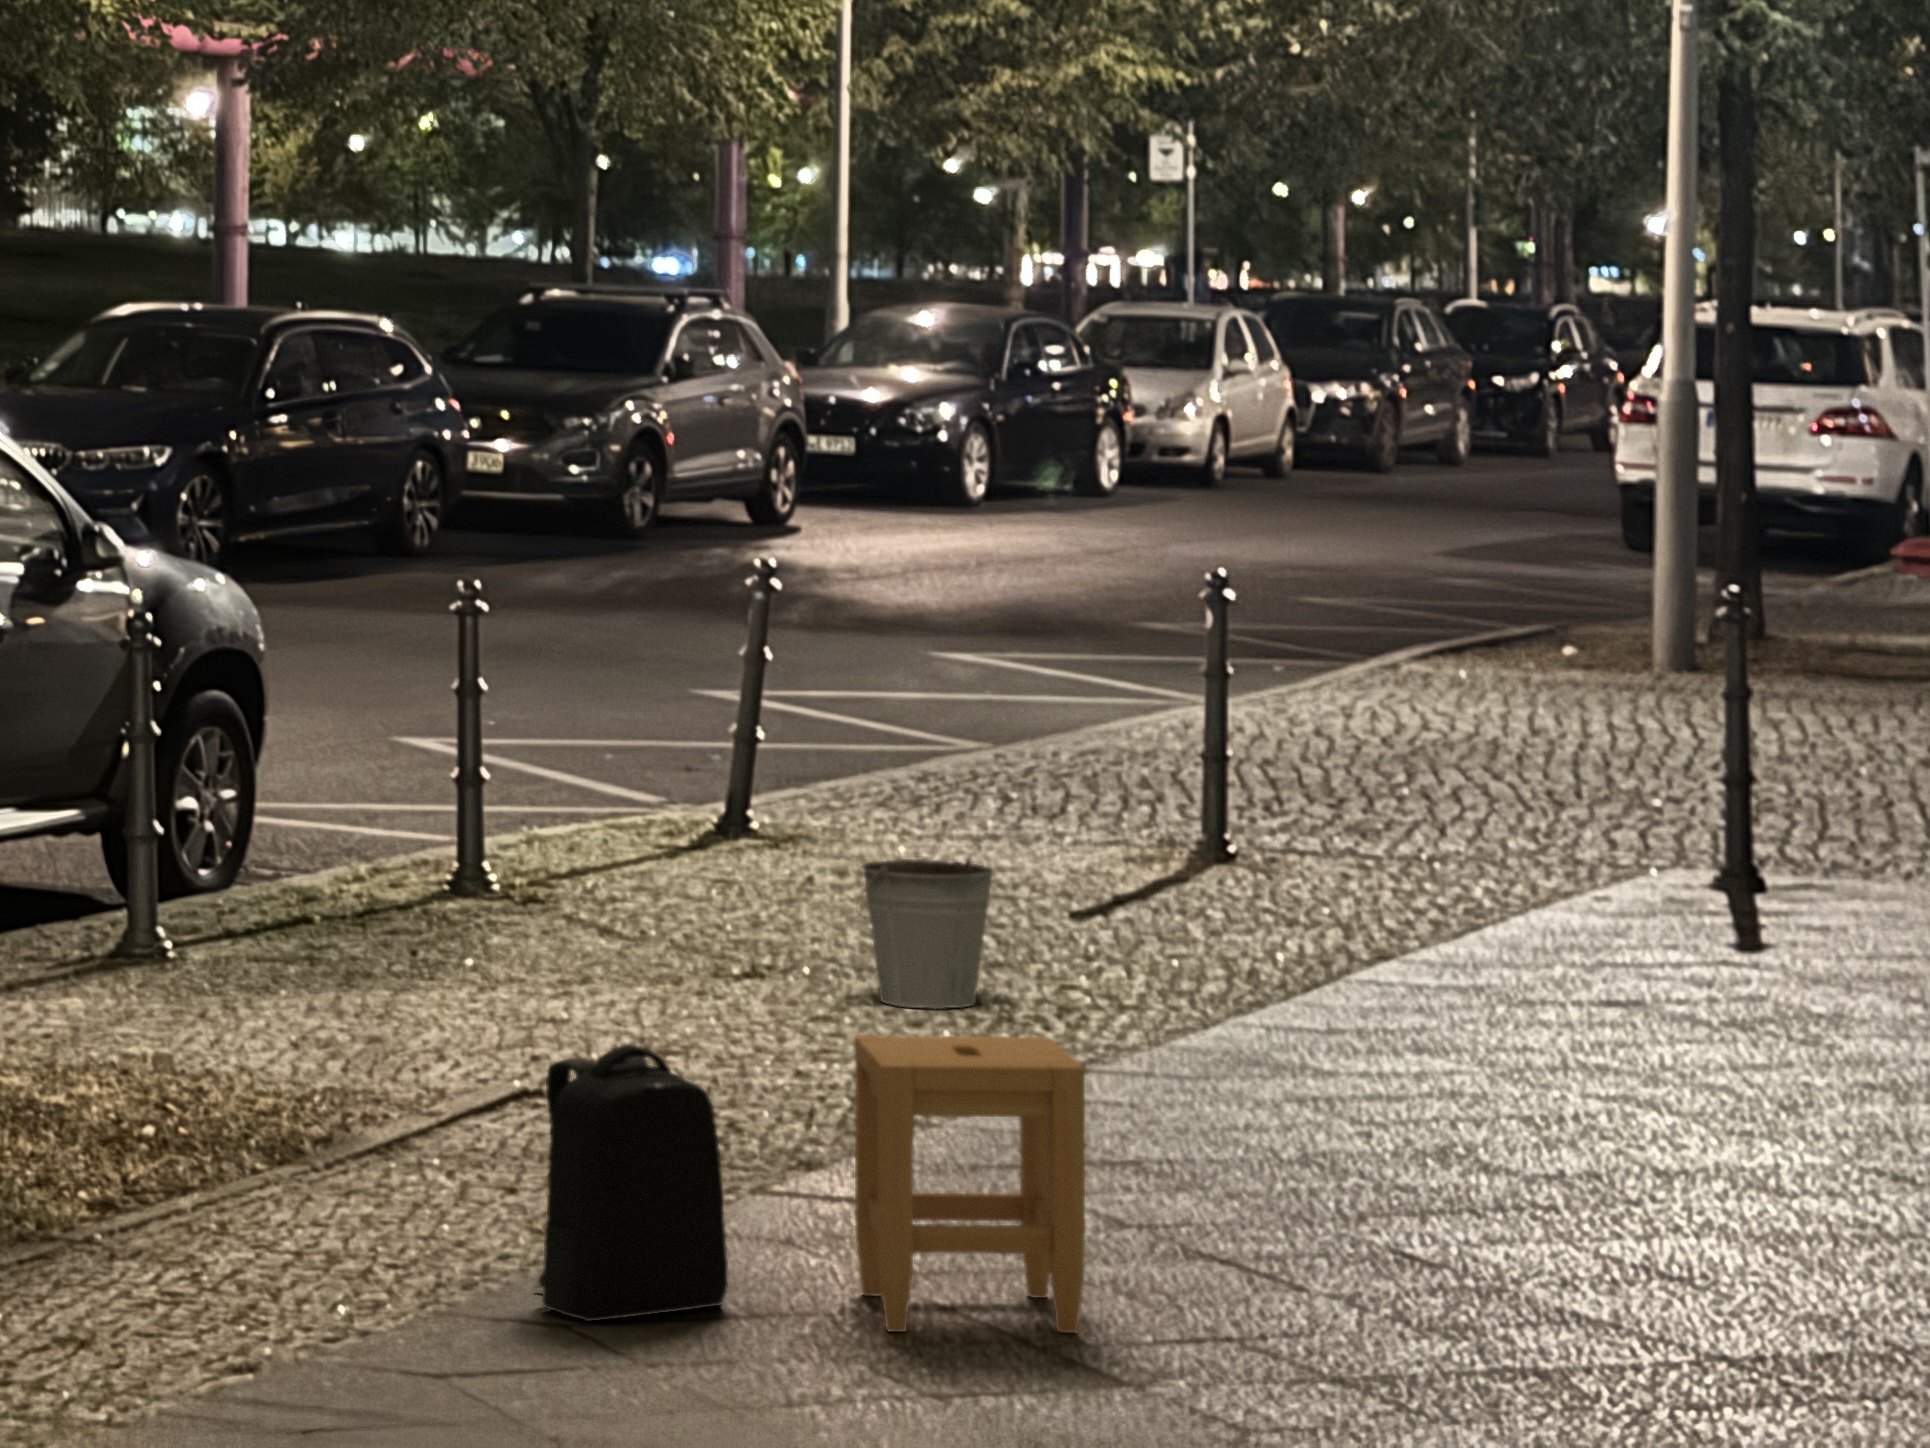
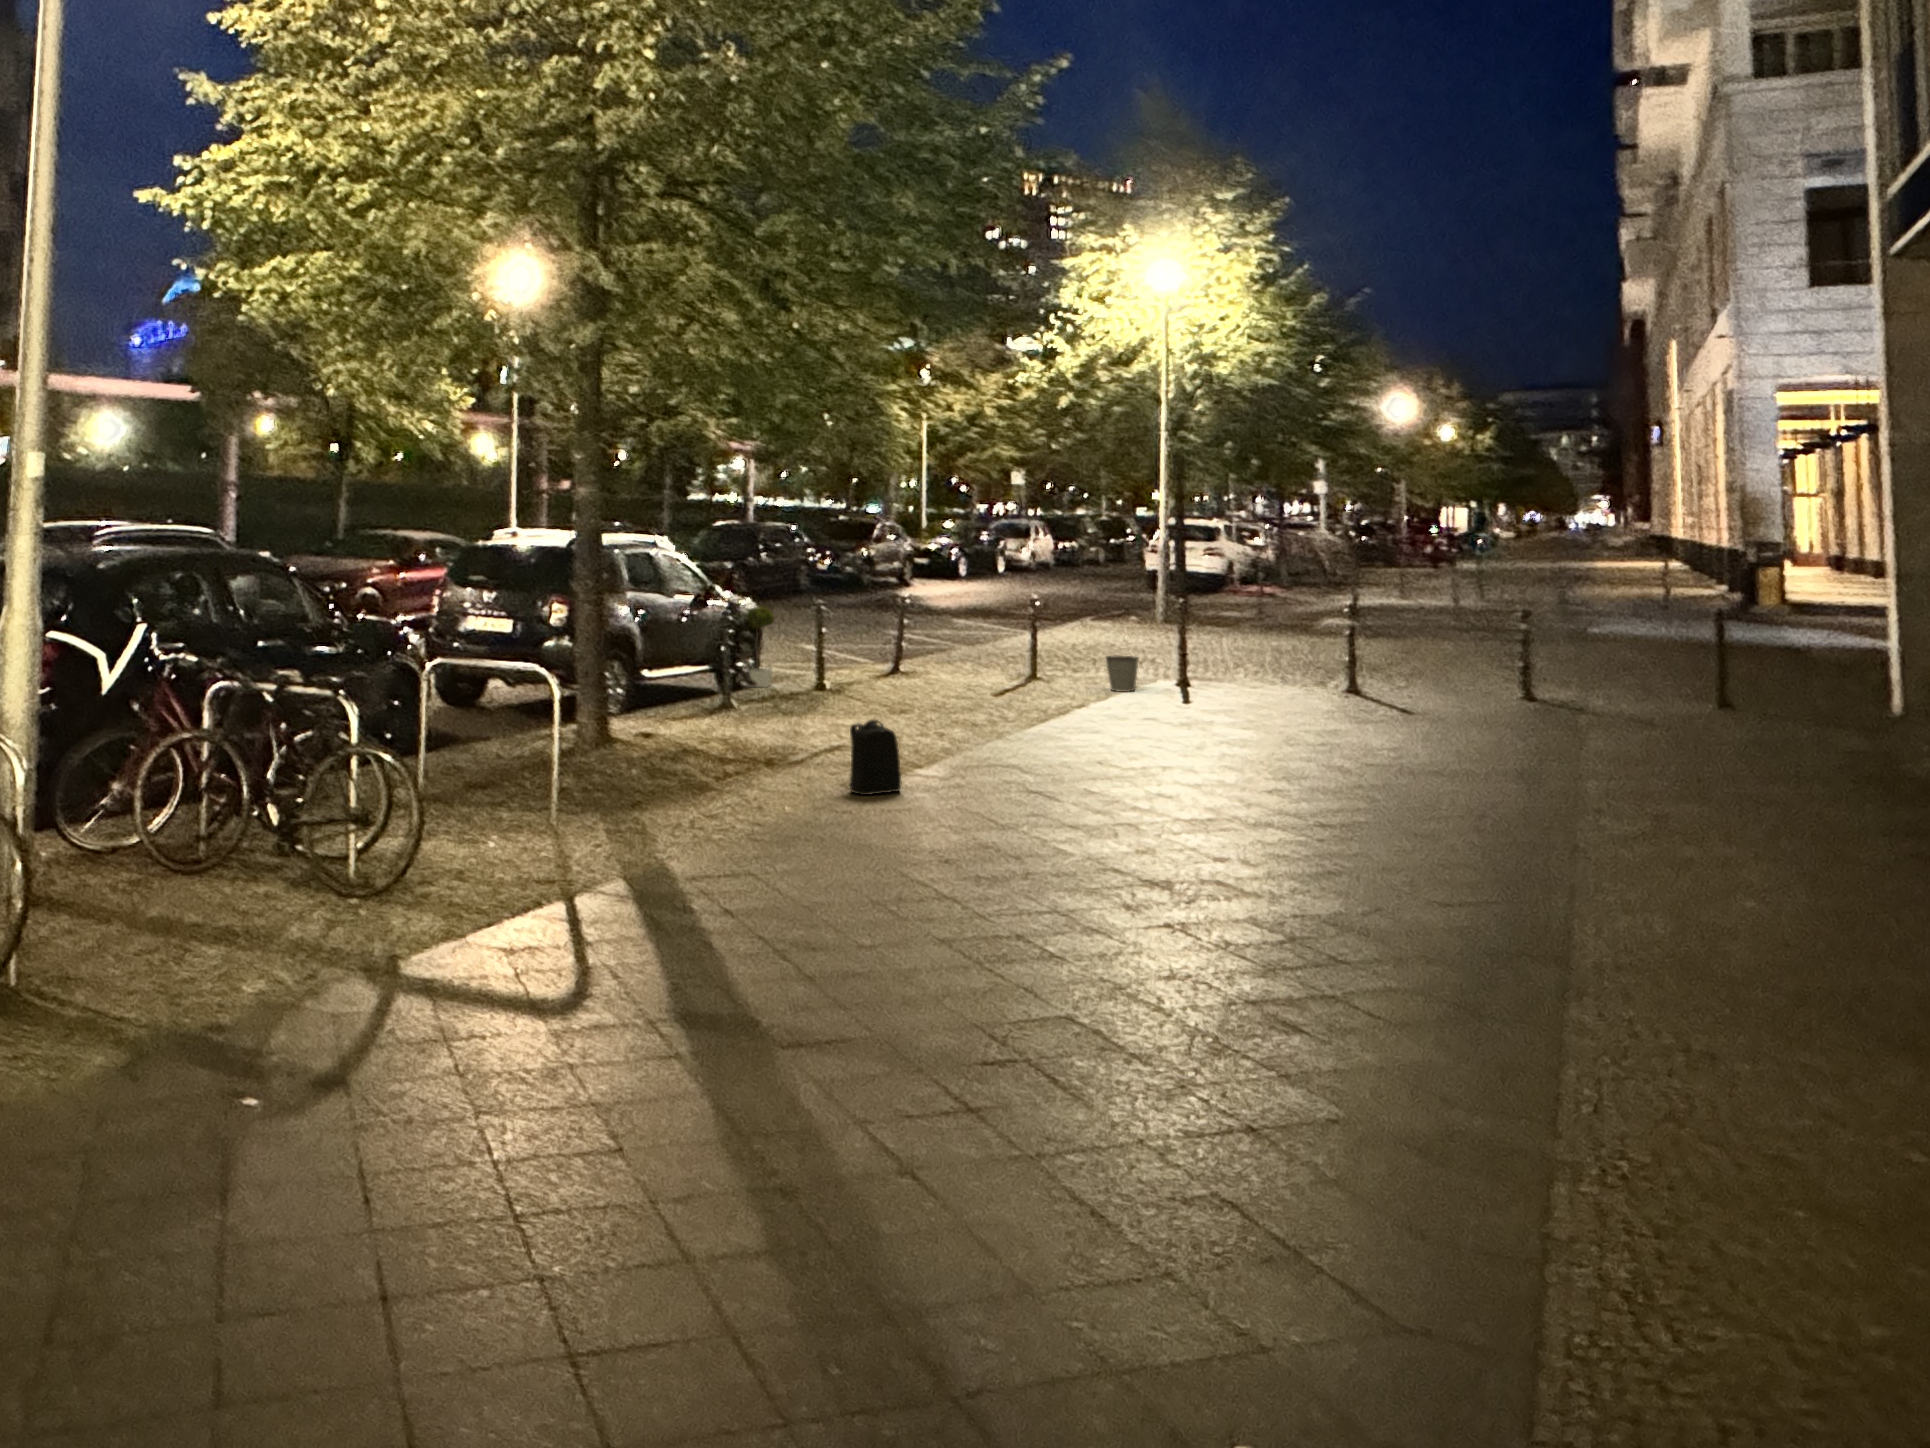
potted tree: none [210,598,325,884] -> present [746,606,774,688]
bucket: present [857,858,993,1009] -> present [1106,656,1138,692]
stool: present [854,1035,1085,1333] -> none [935,717,1000,798]

